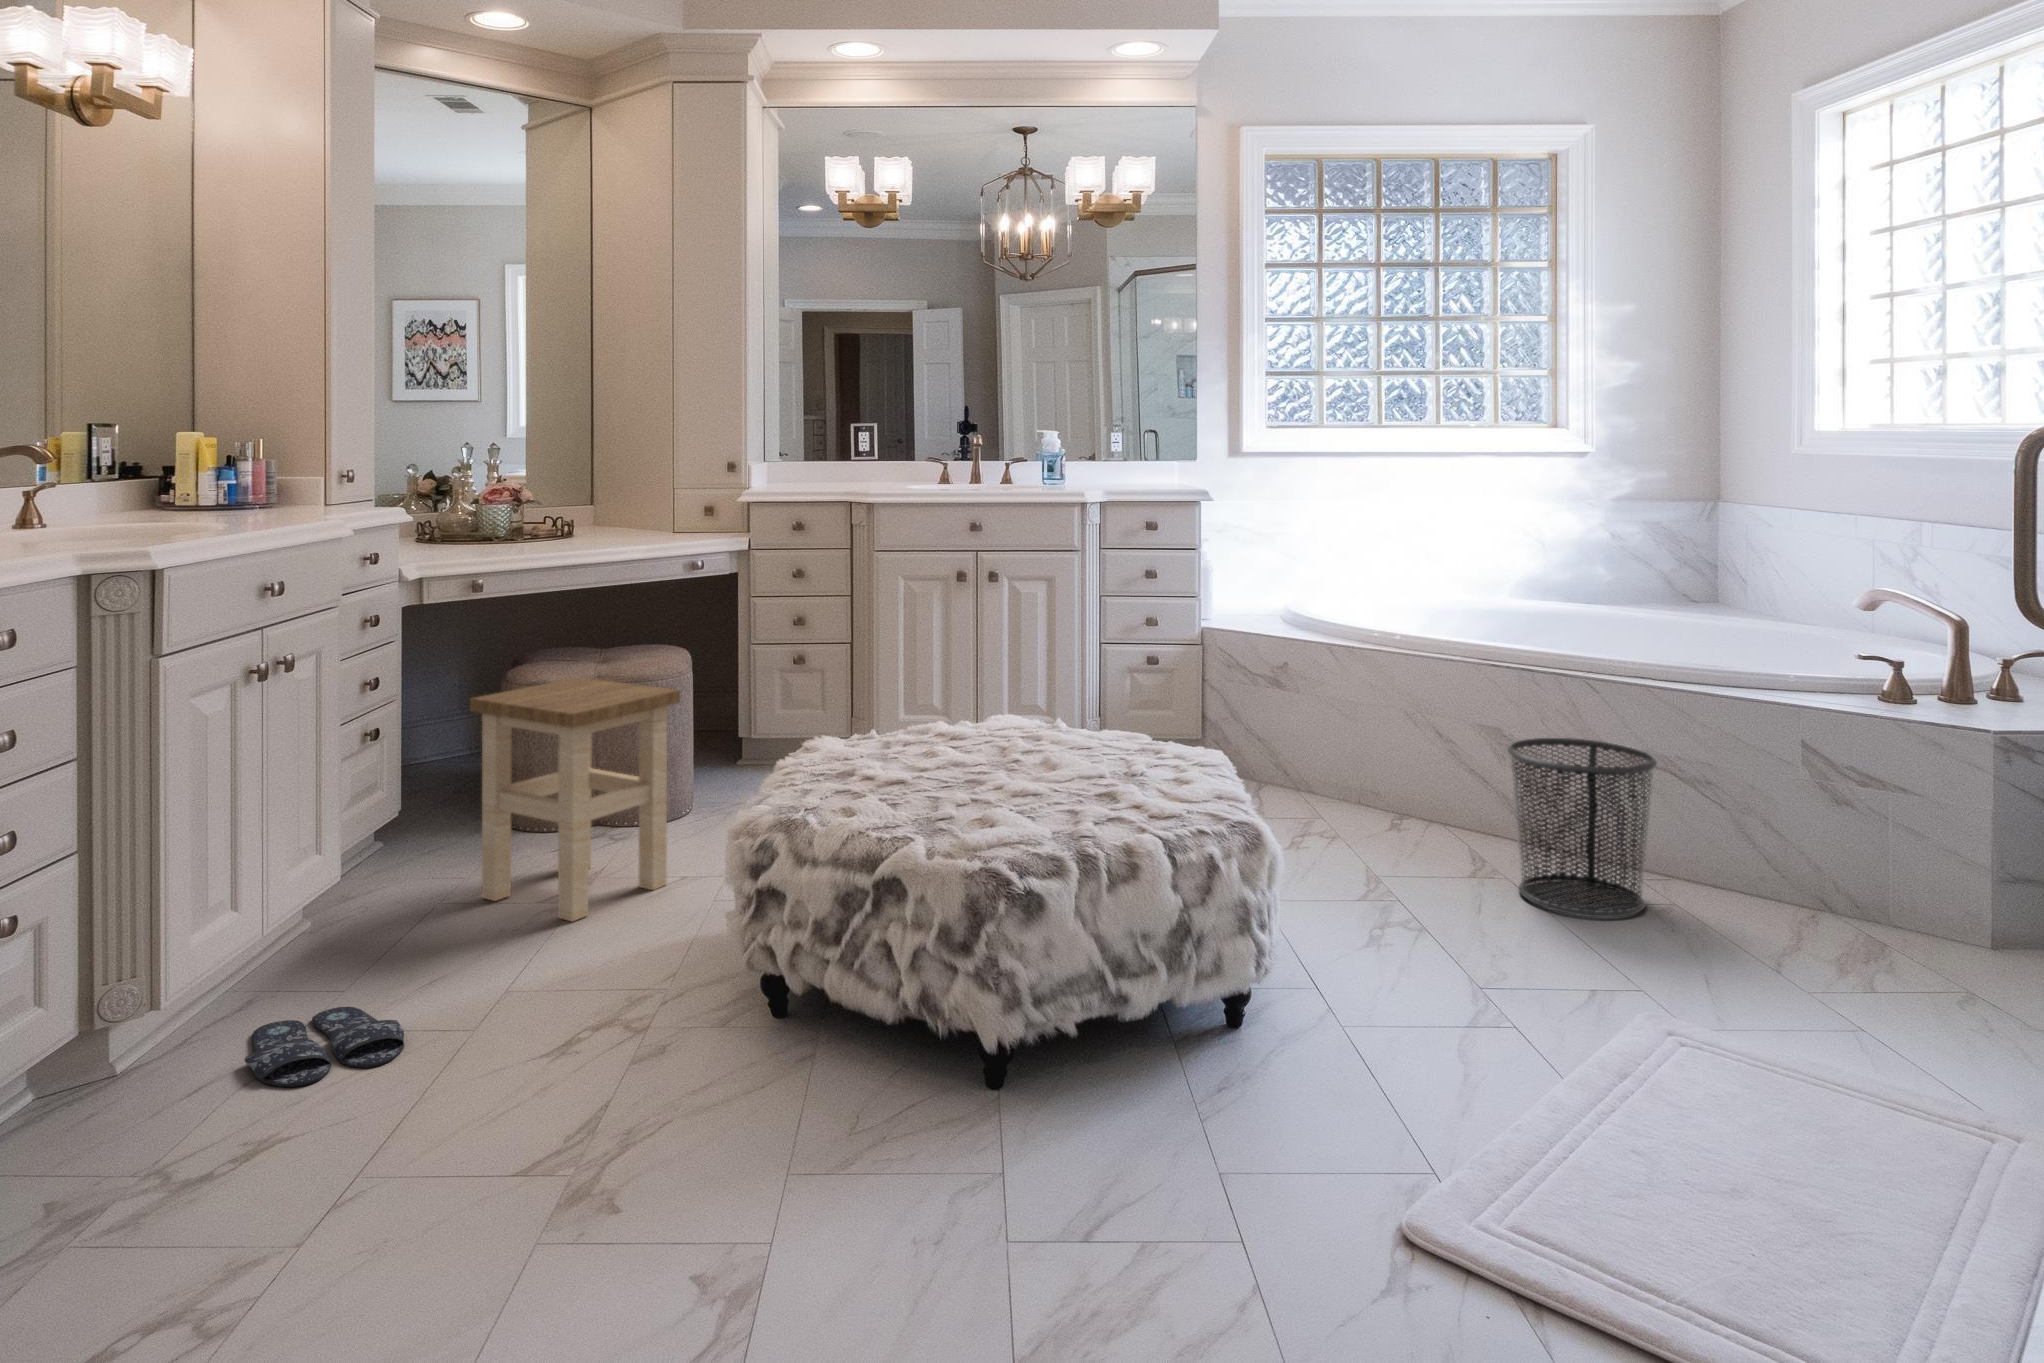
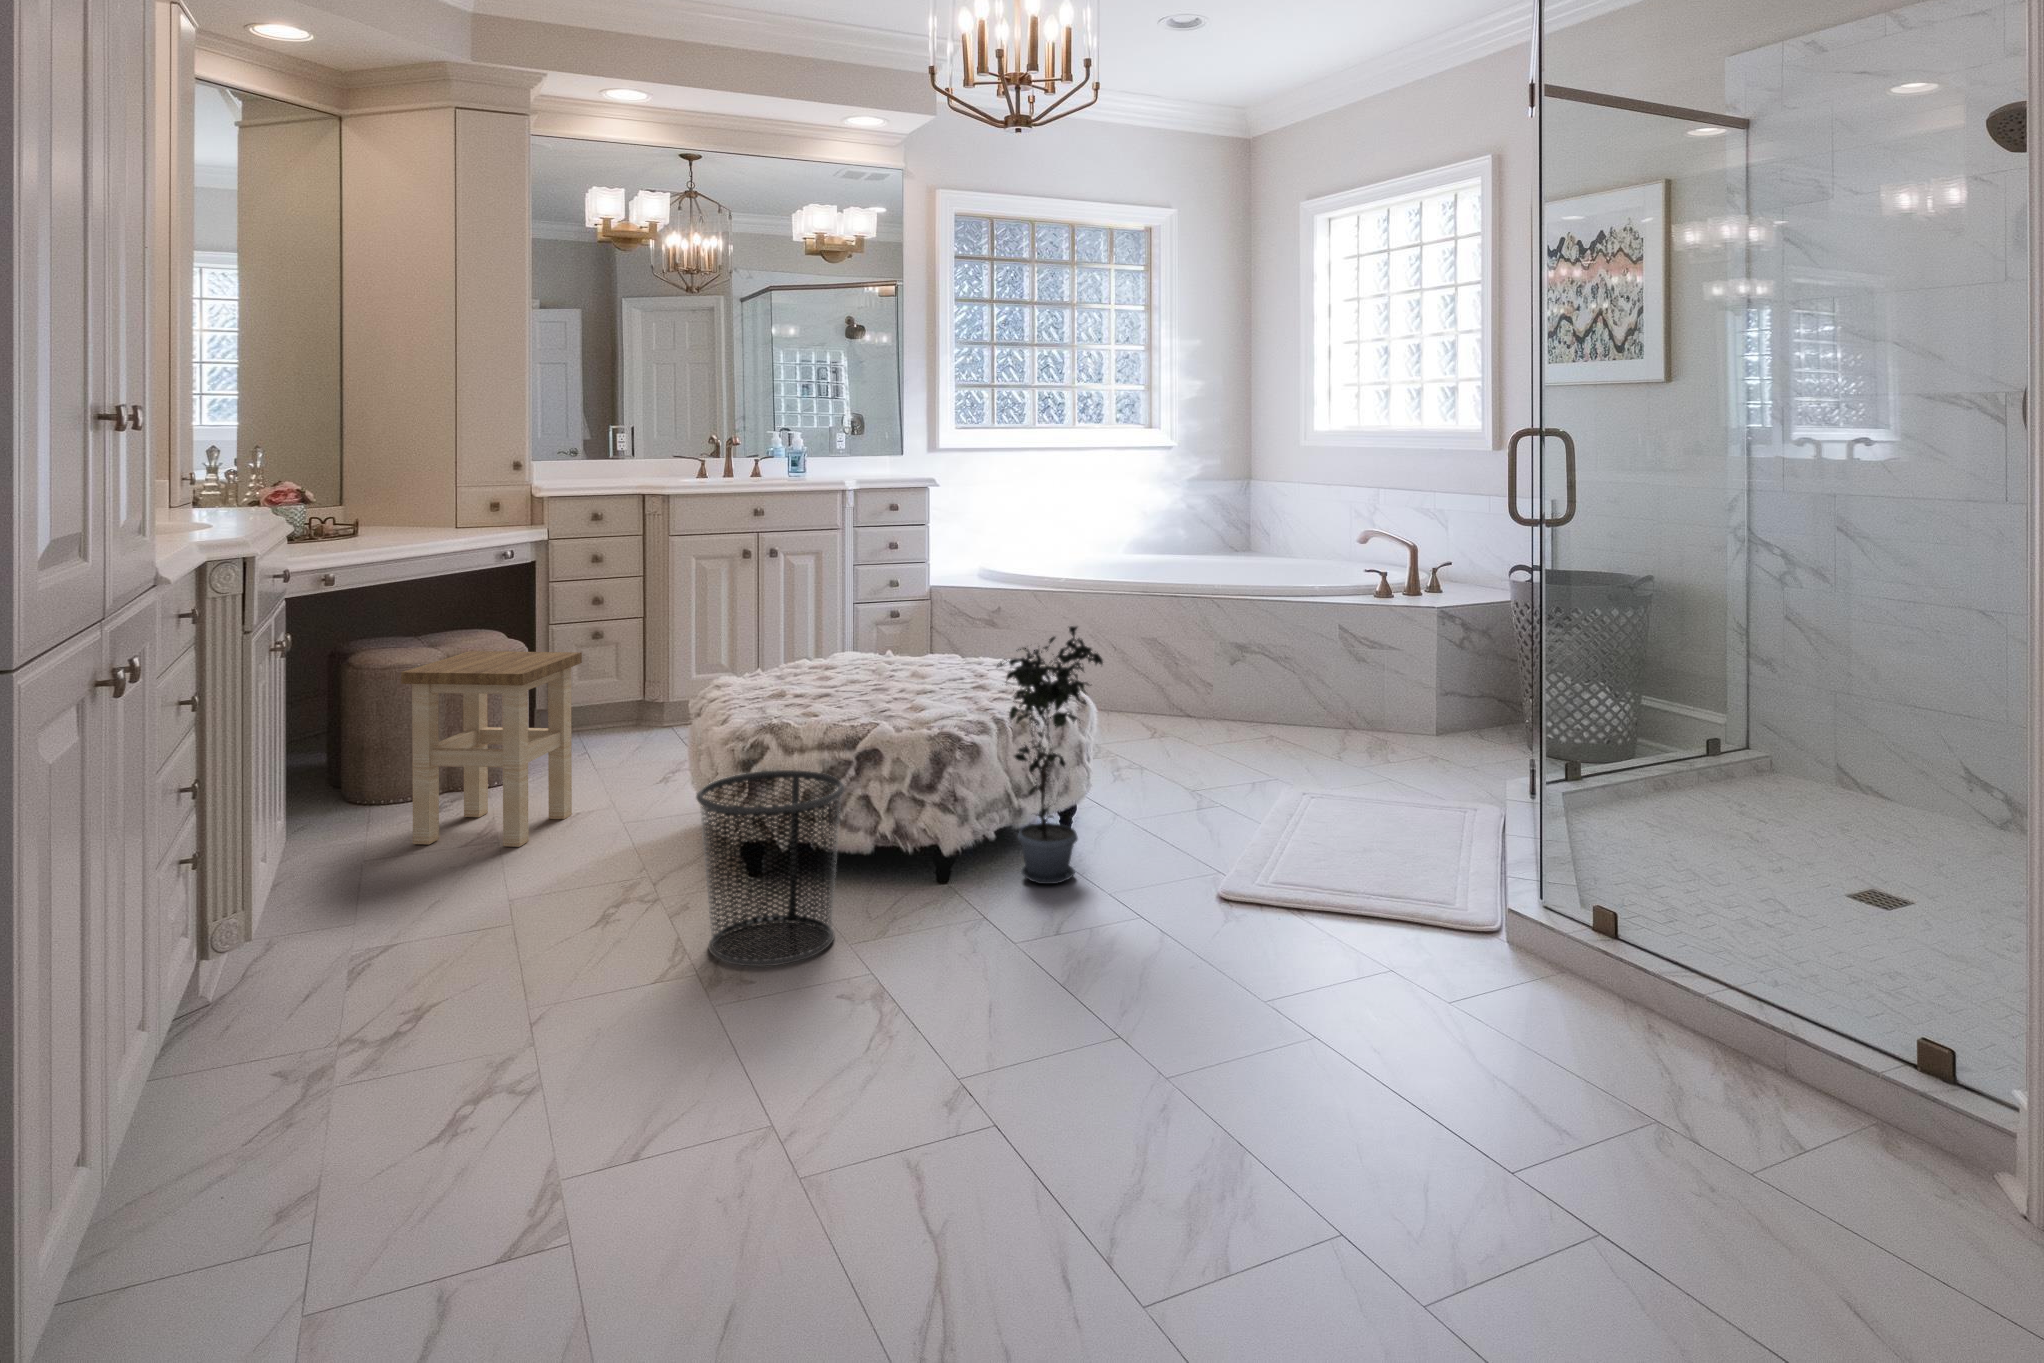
potted plant: none [1047,726,1233,1132] -> present [997,626,1103,884]
waste bin: present [1508,738,1657,917] -> present [696,770,845,966]
slippers: present [245,1007,404,1087] -> none [328,921,480,973]

